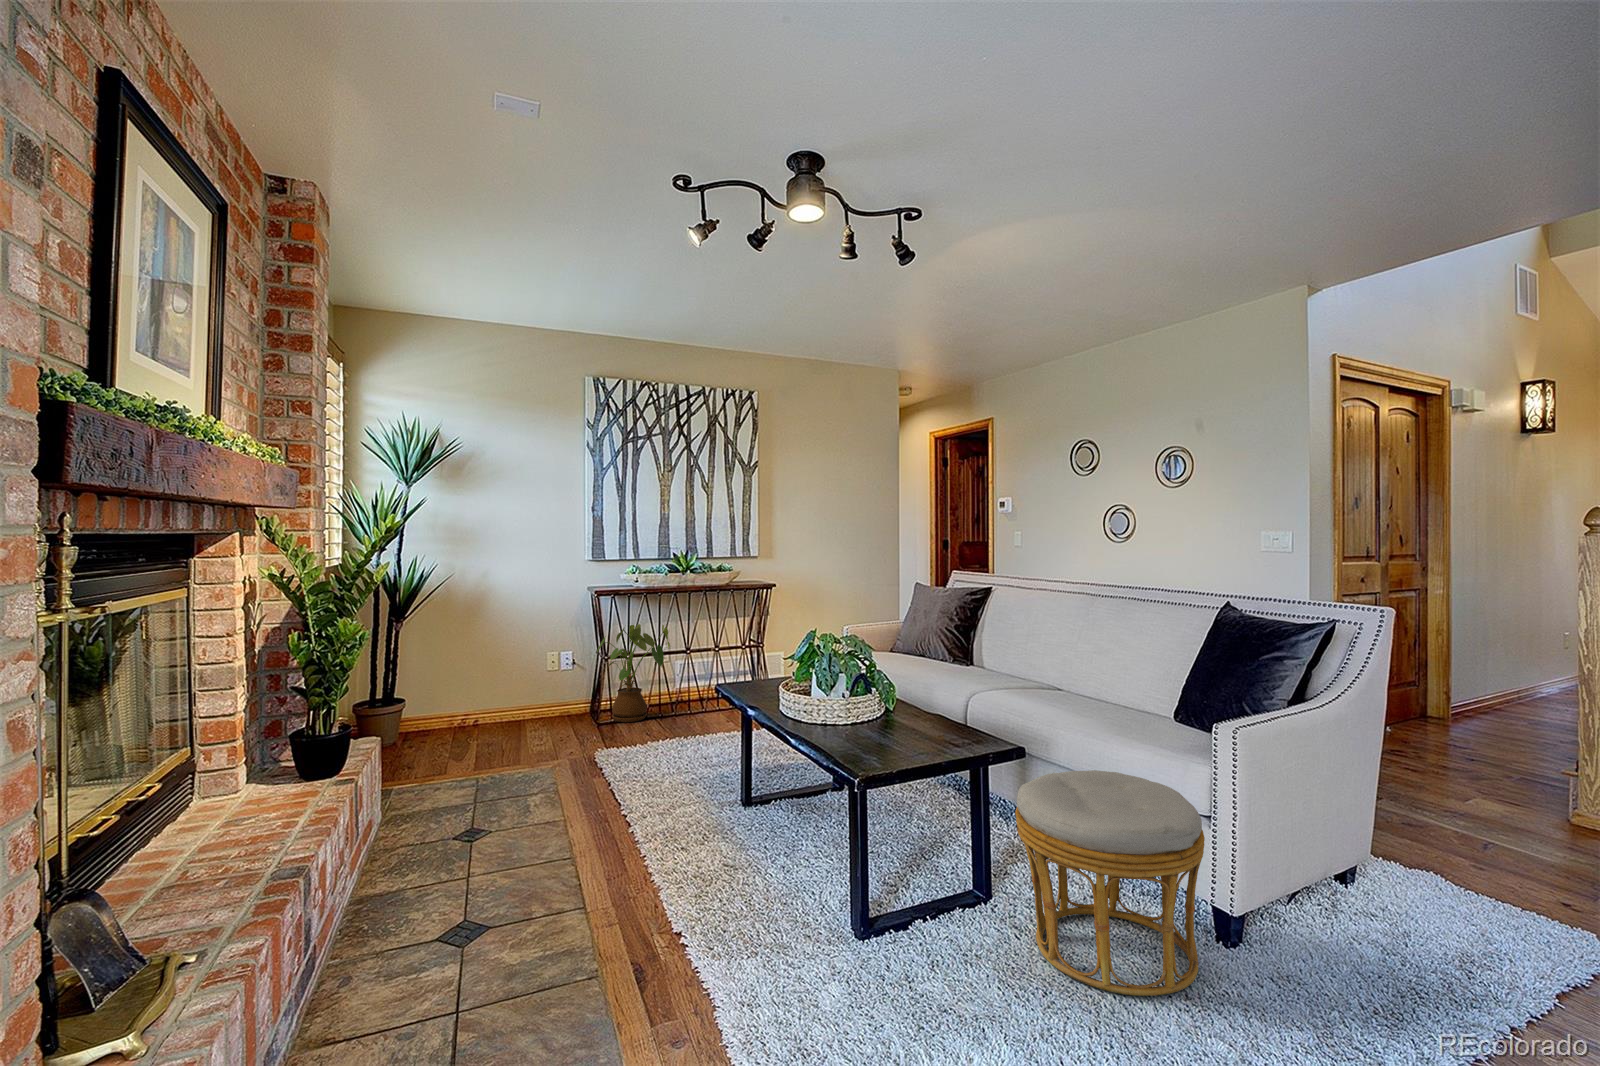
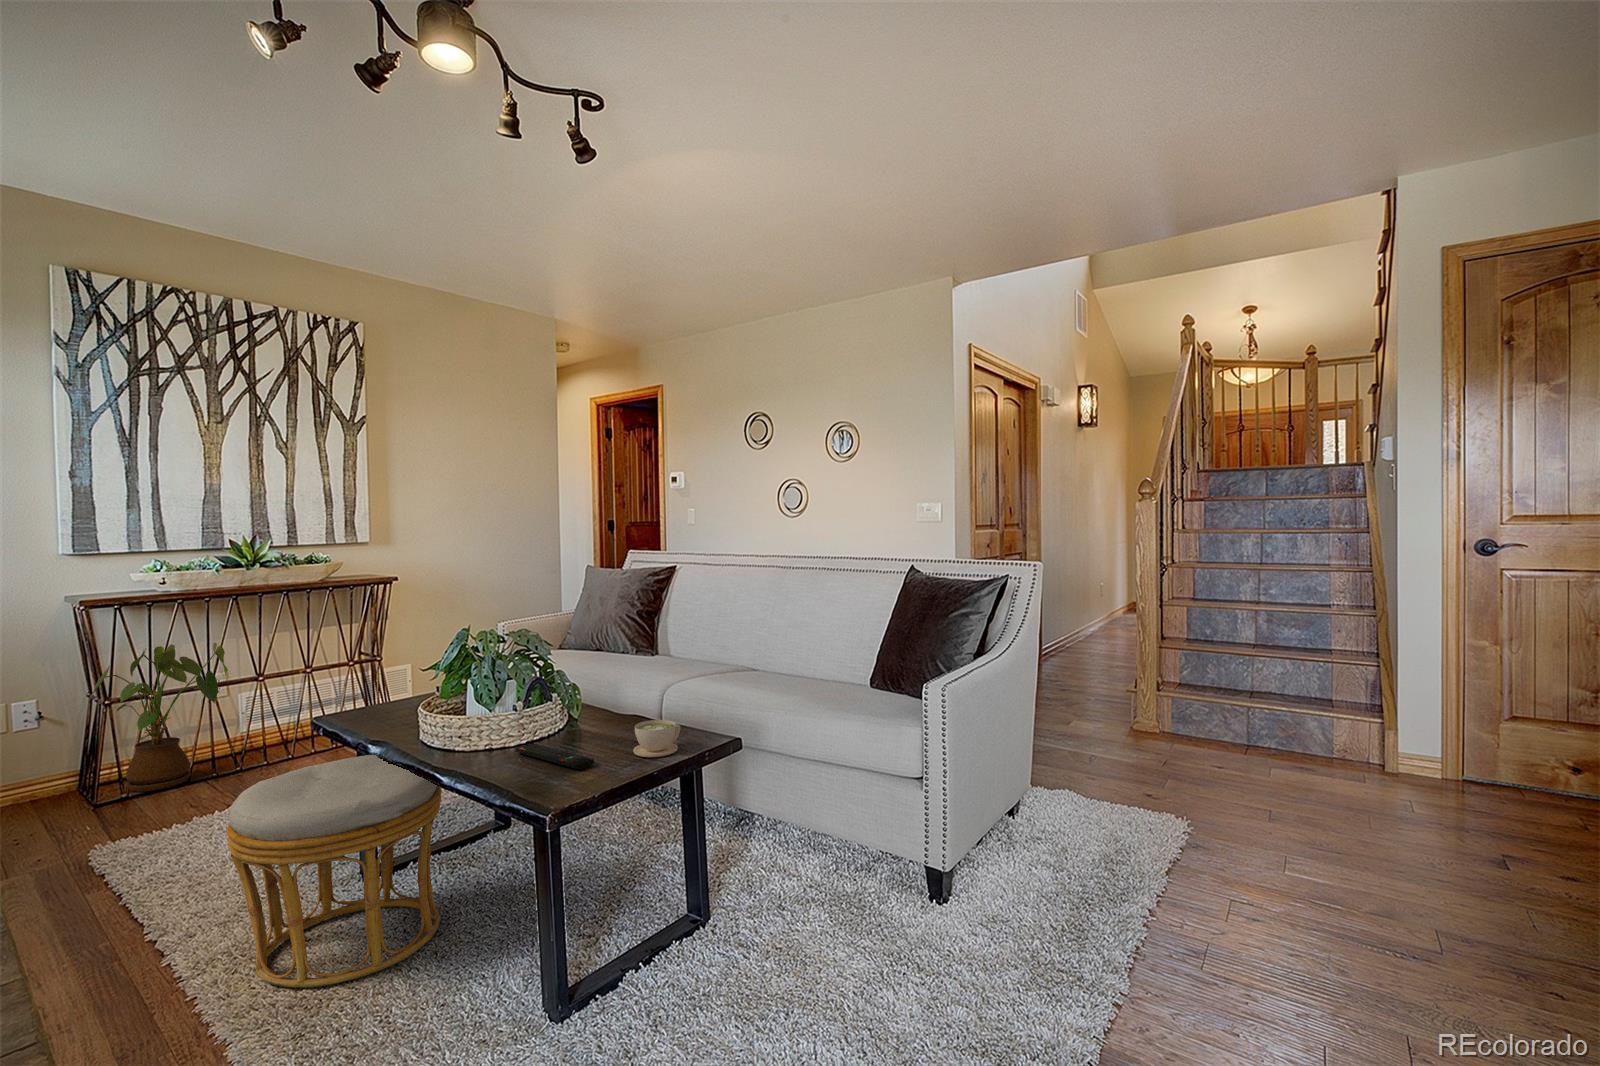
coffee cup: none [929,721,969,751] -> present [633,720,680,757]
remote control: none [842,727,897,752] -> present [515,744,594,769]
ottoman: present [1015,770,1205,996] -> present [226,755,441,987]

